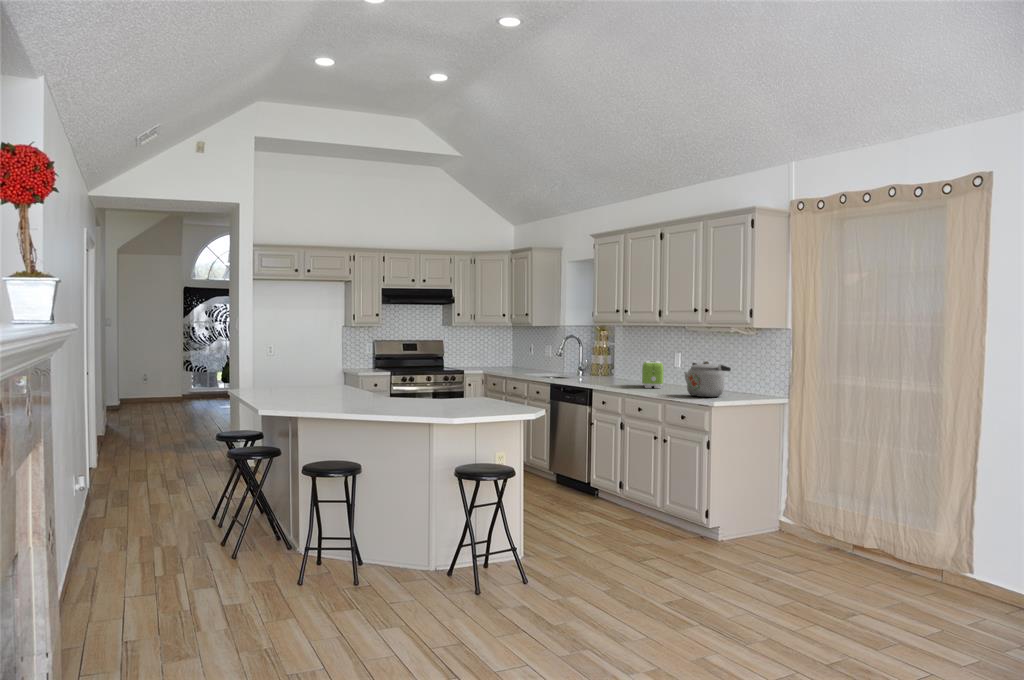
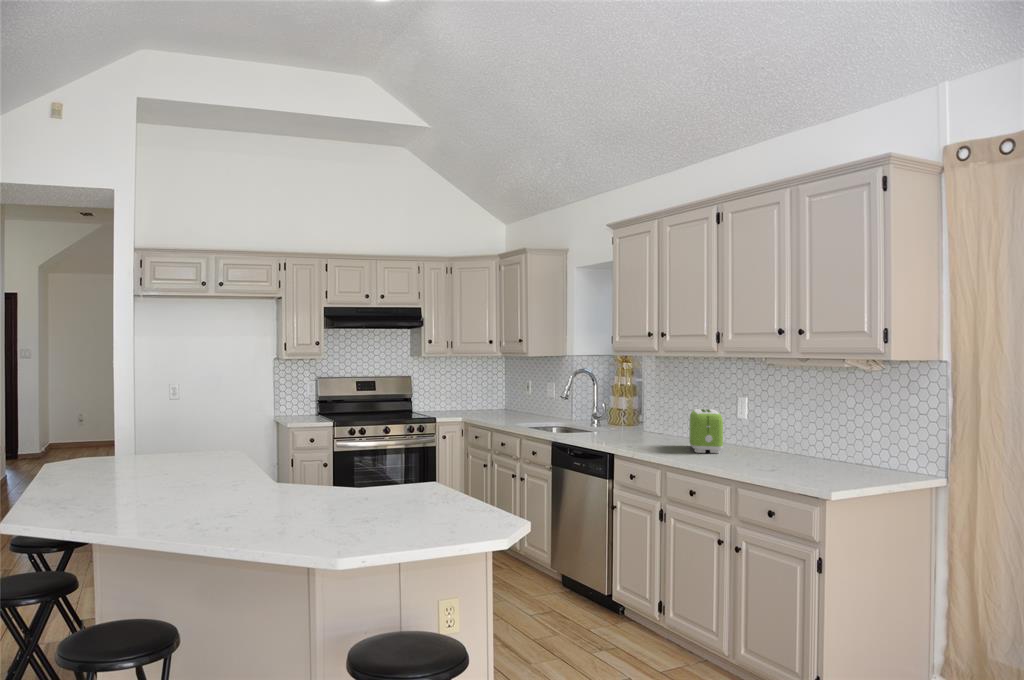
kettle: present [684,361,731,397] -> none [763,415,843,475]

